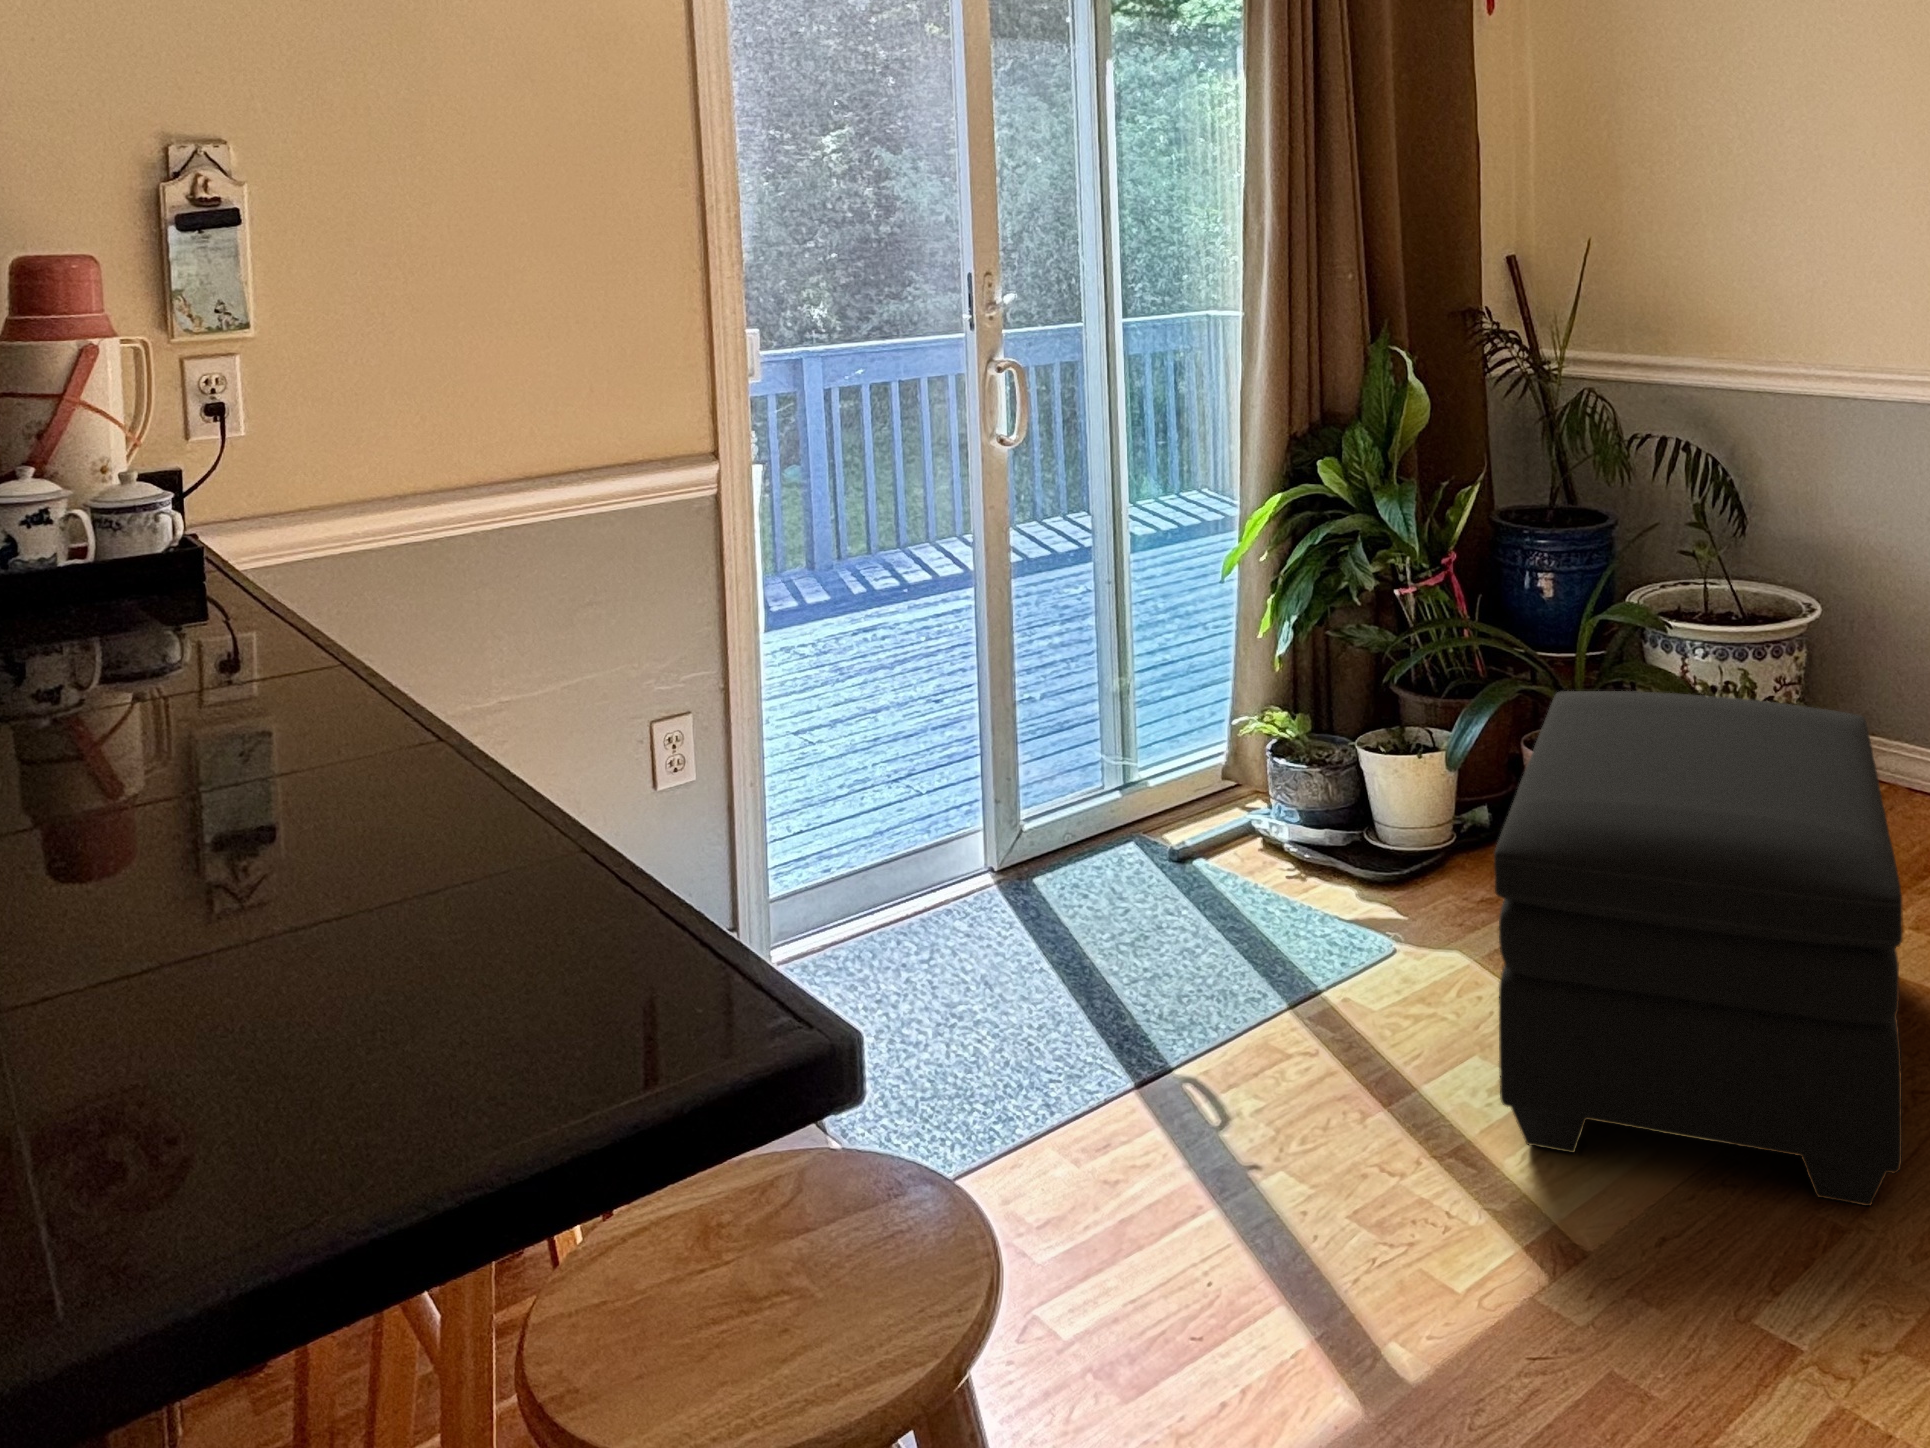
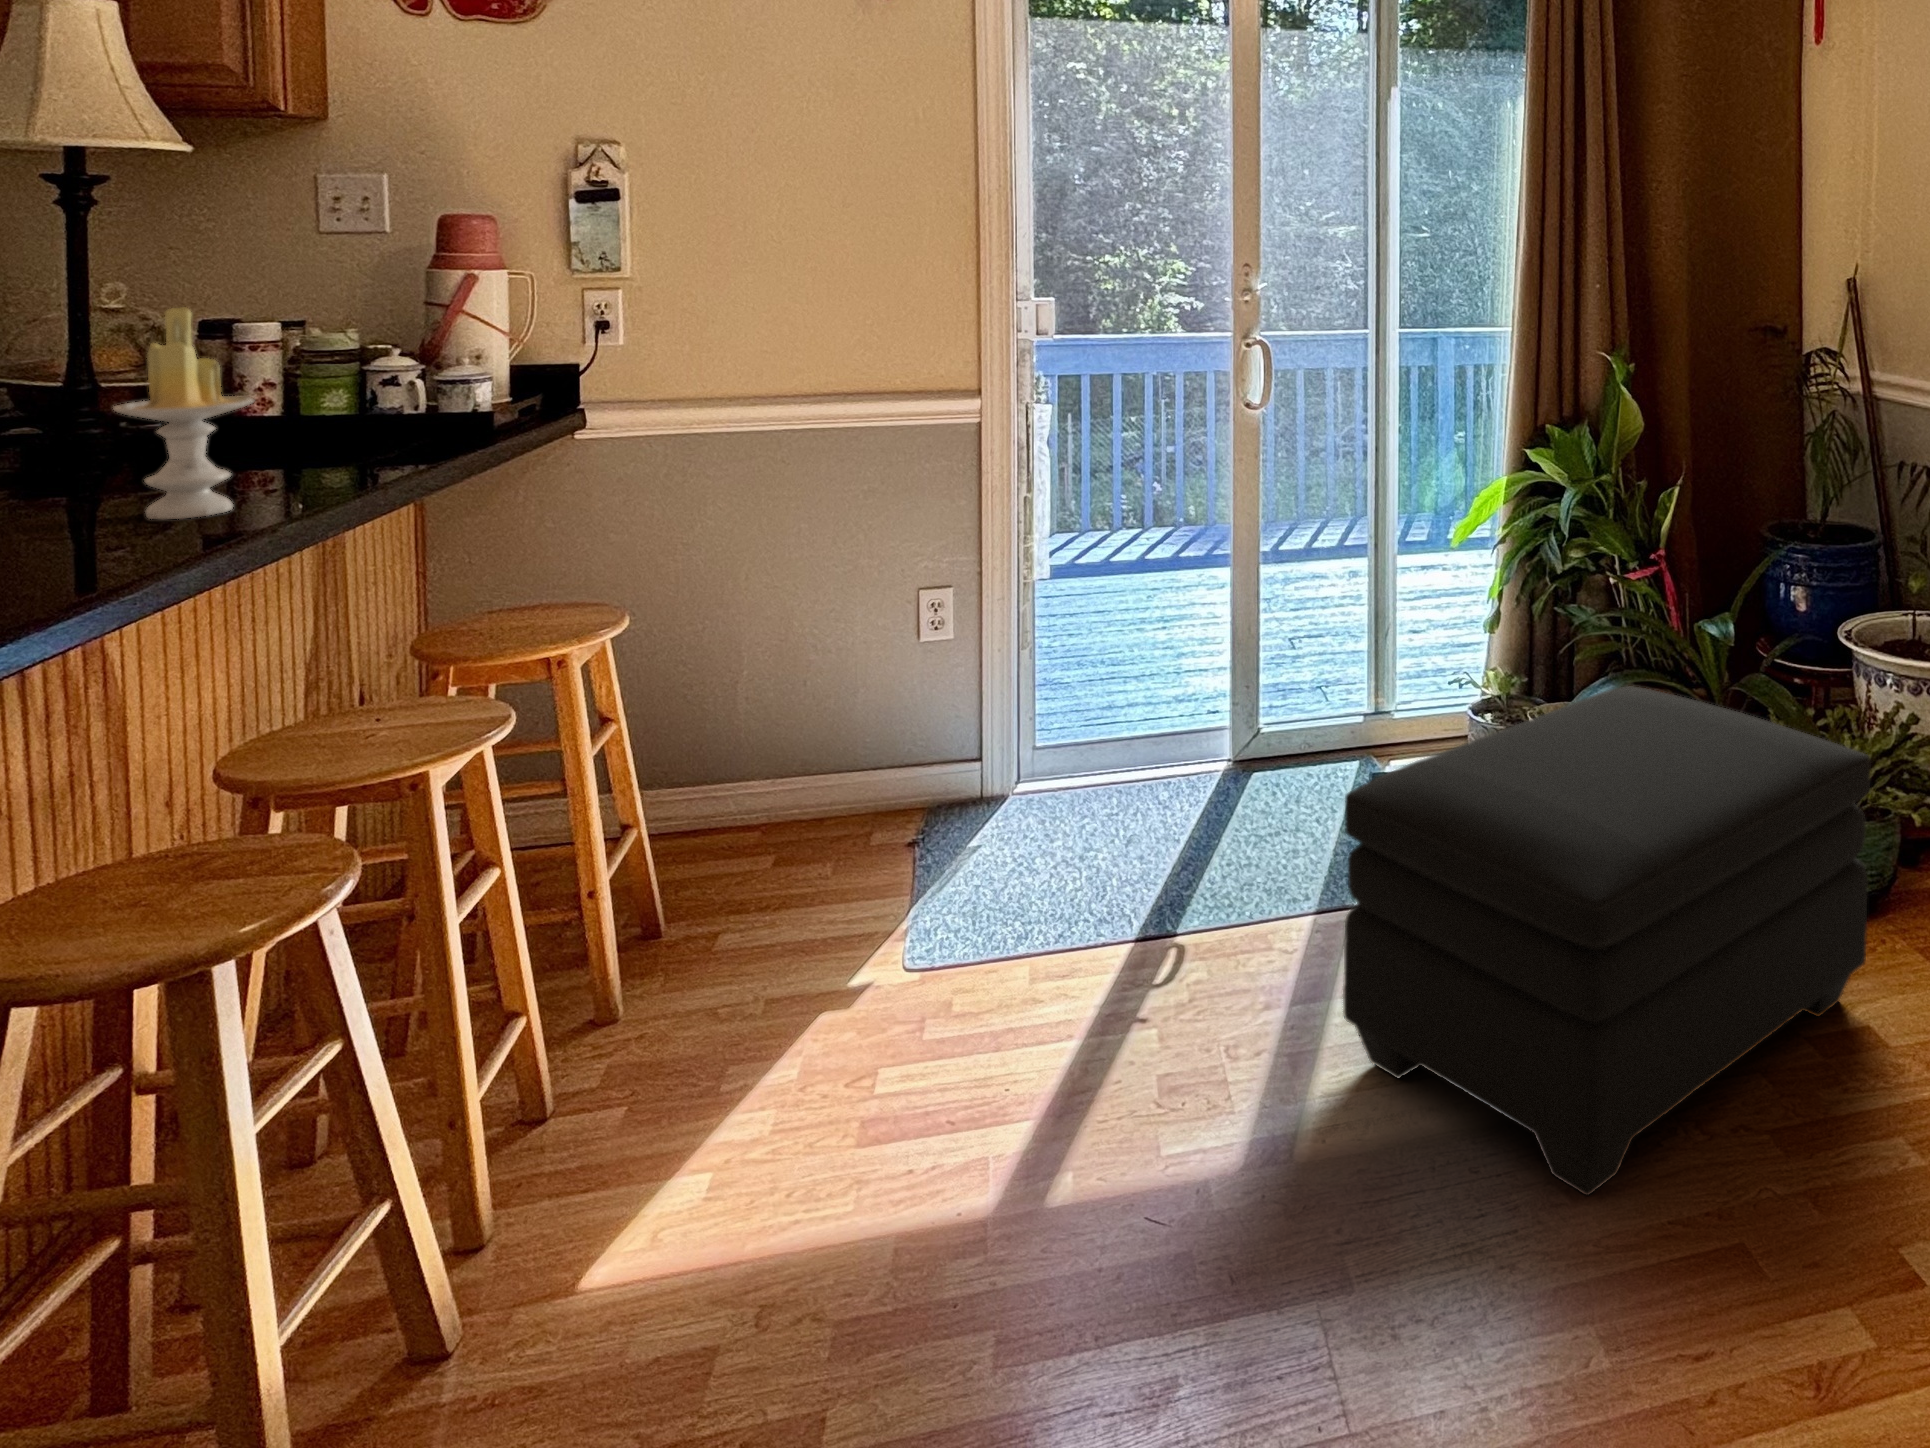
candle: none [77,421,282,776] -> present [114,307,254,520]

